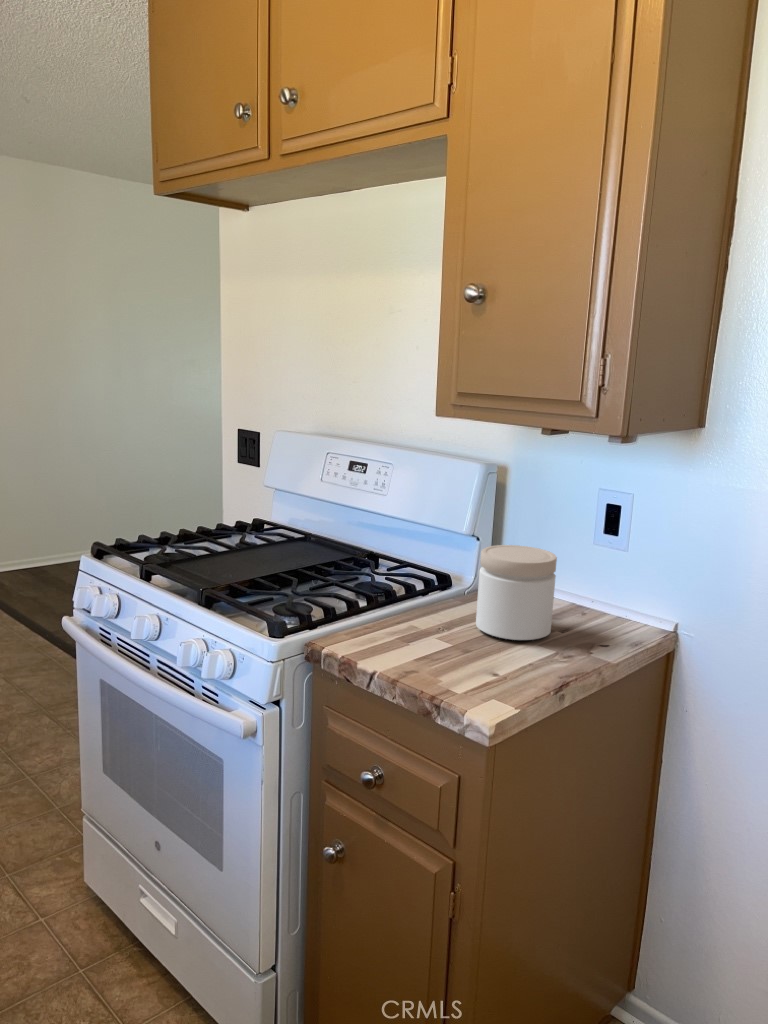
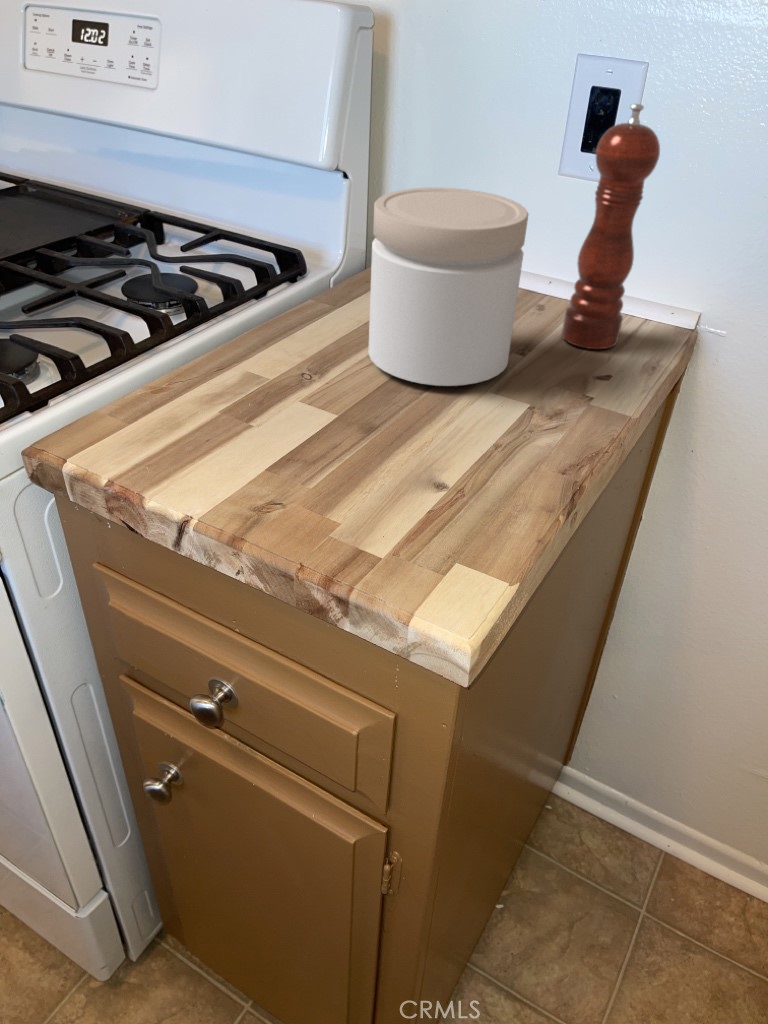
pepper mill: none [588,513,629,634] -> present [562,104,660,349]

